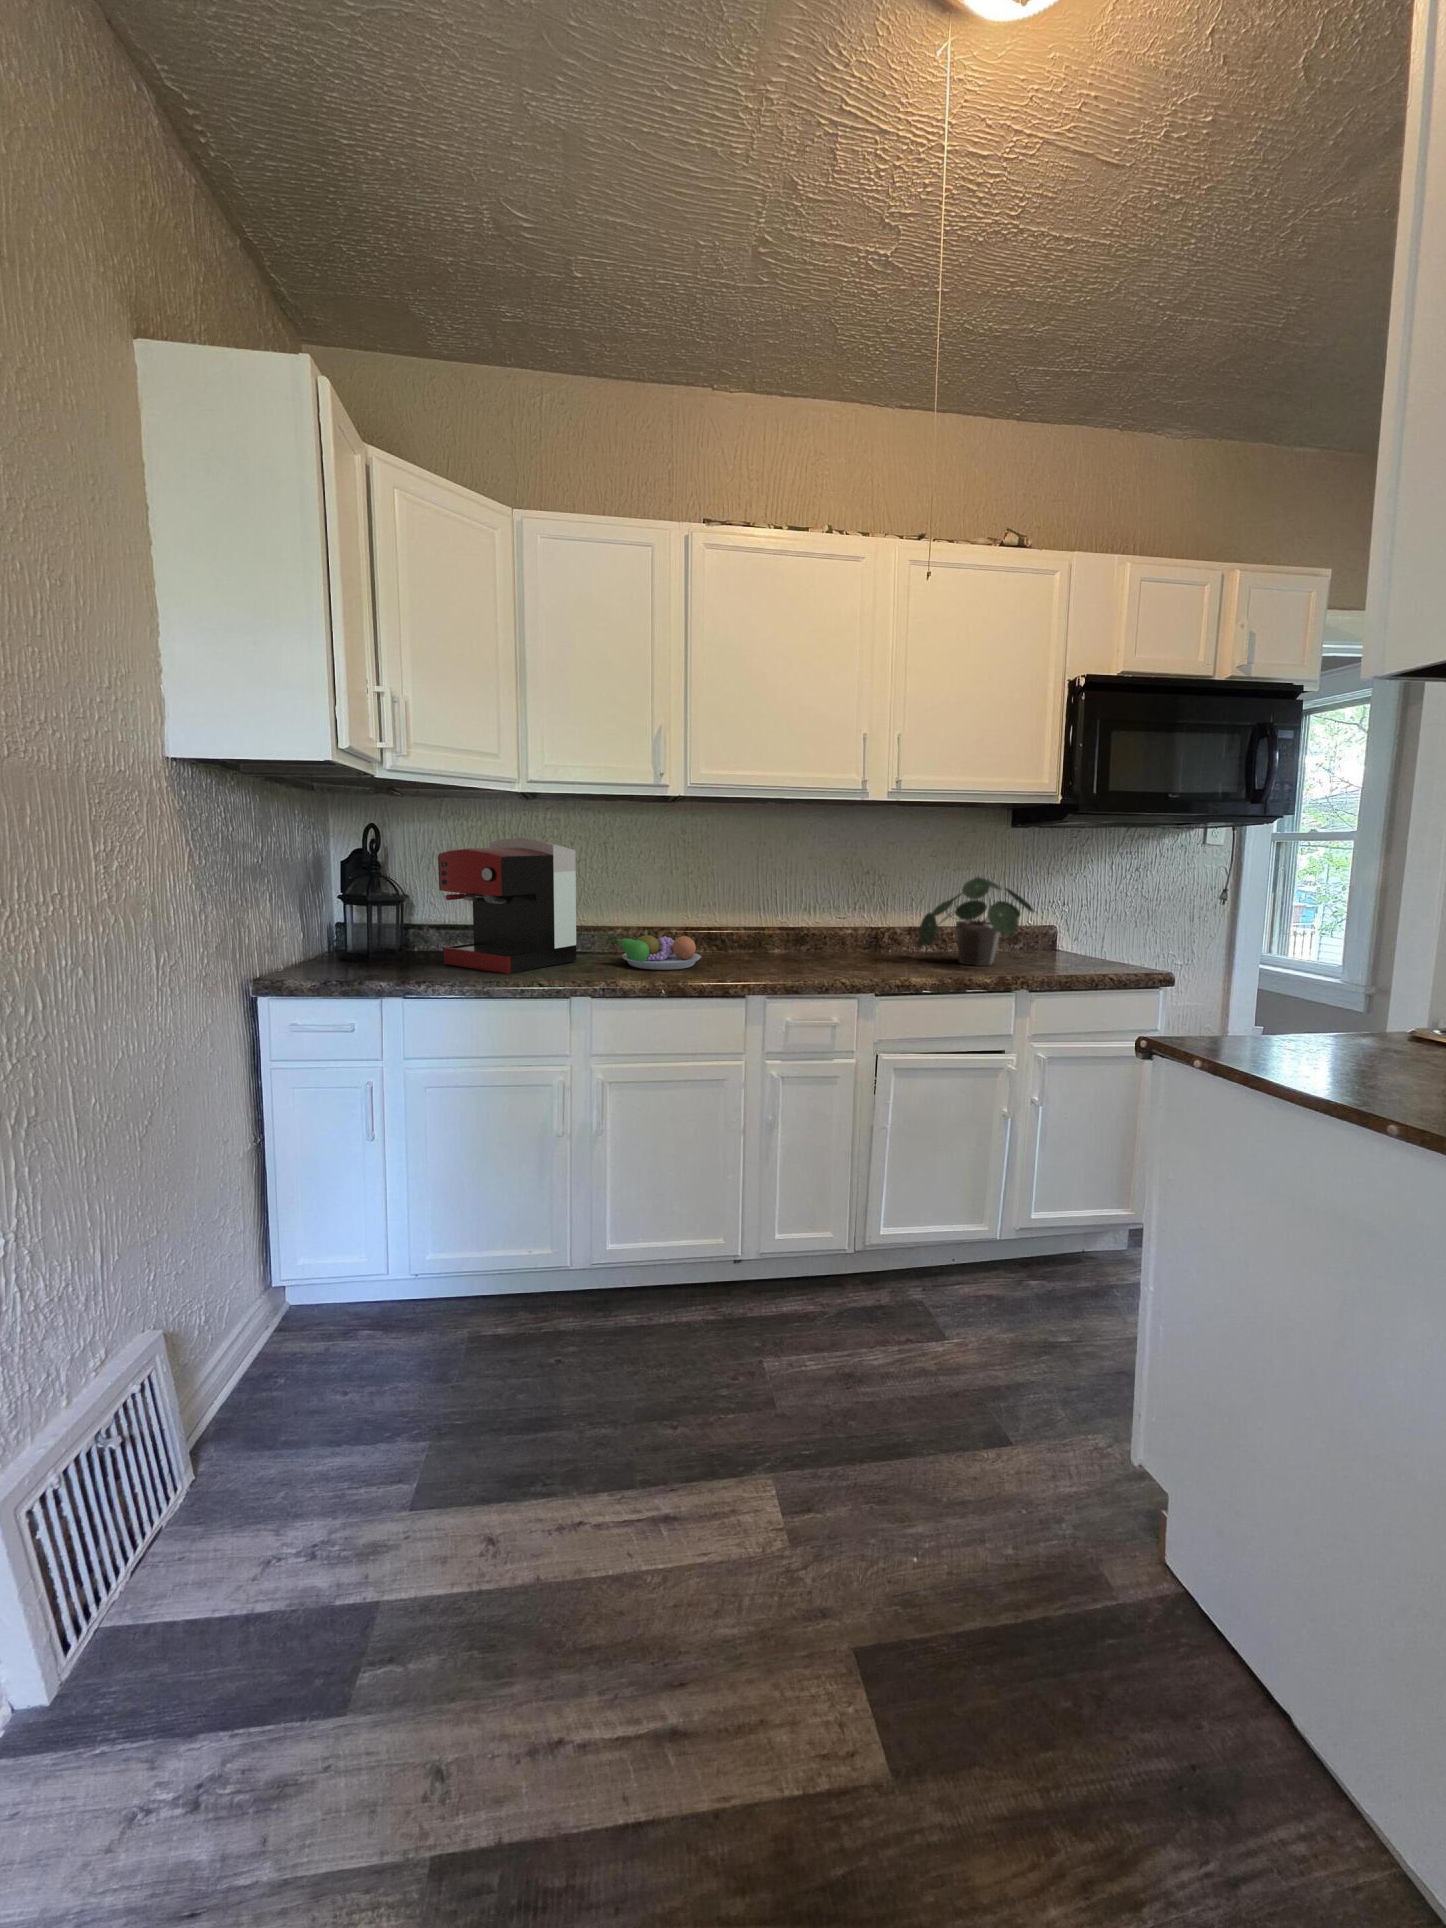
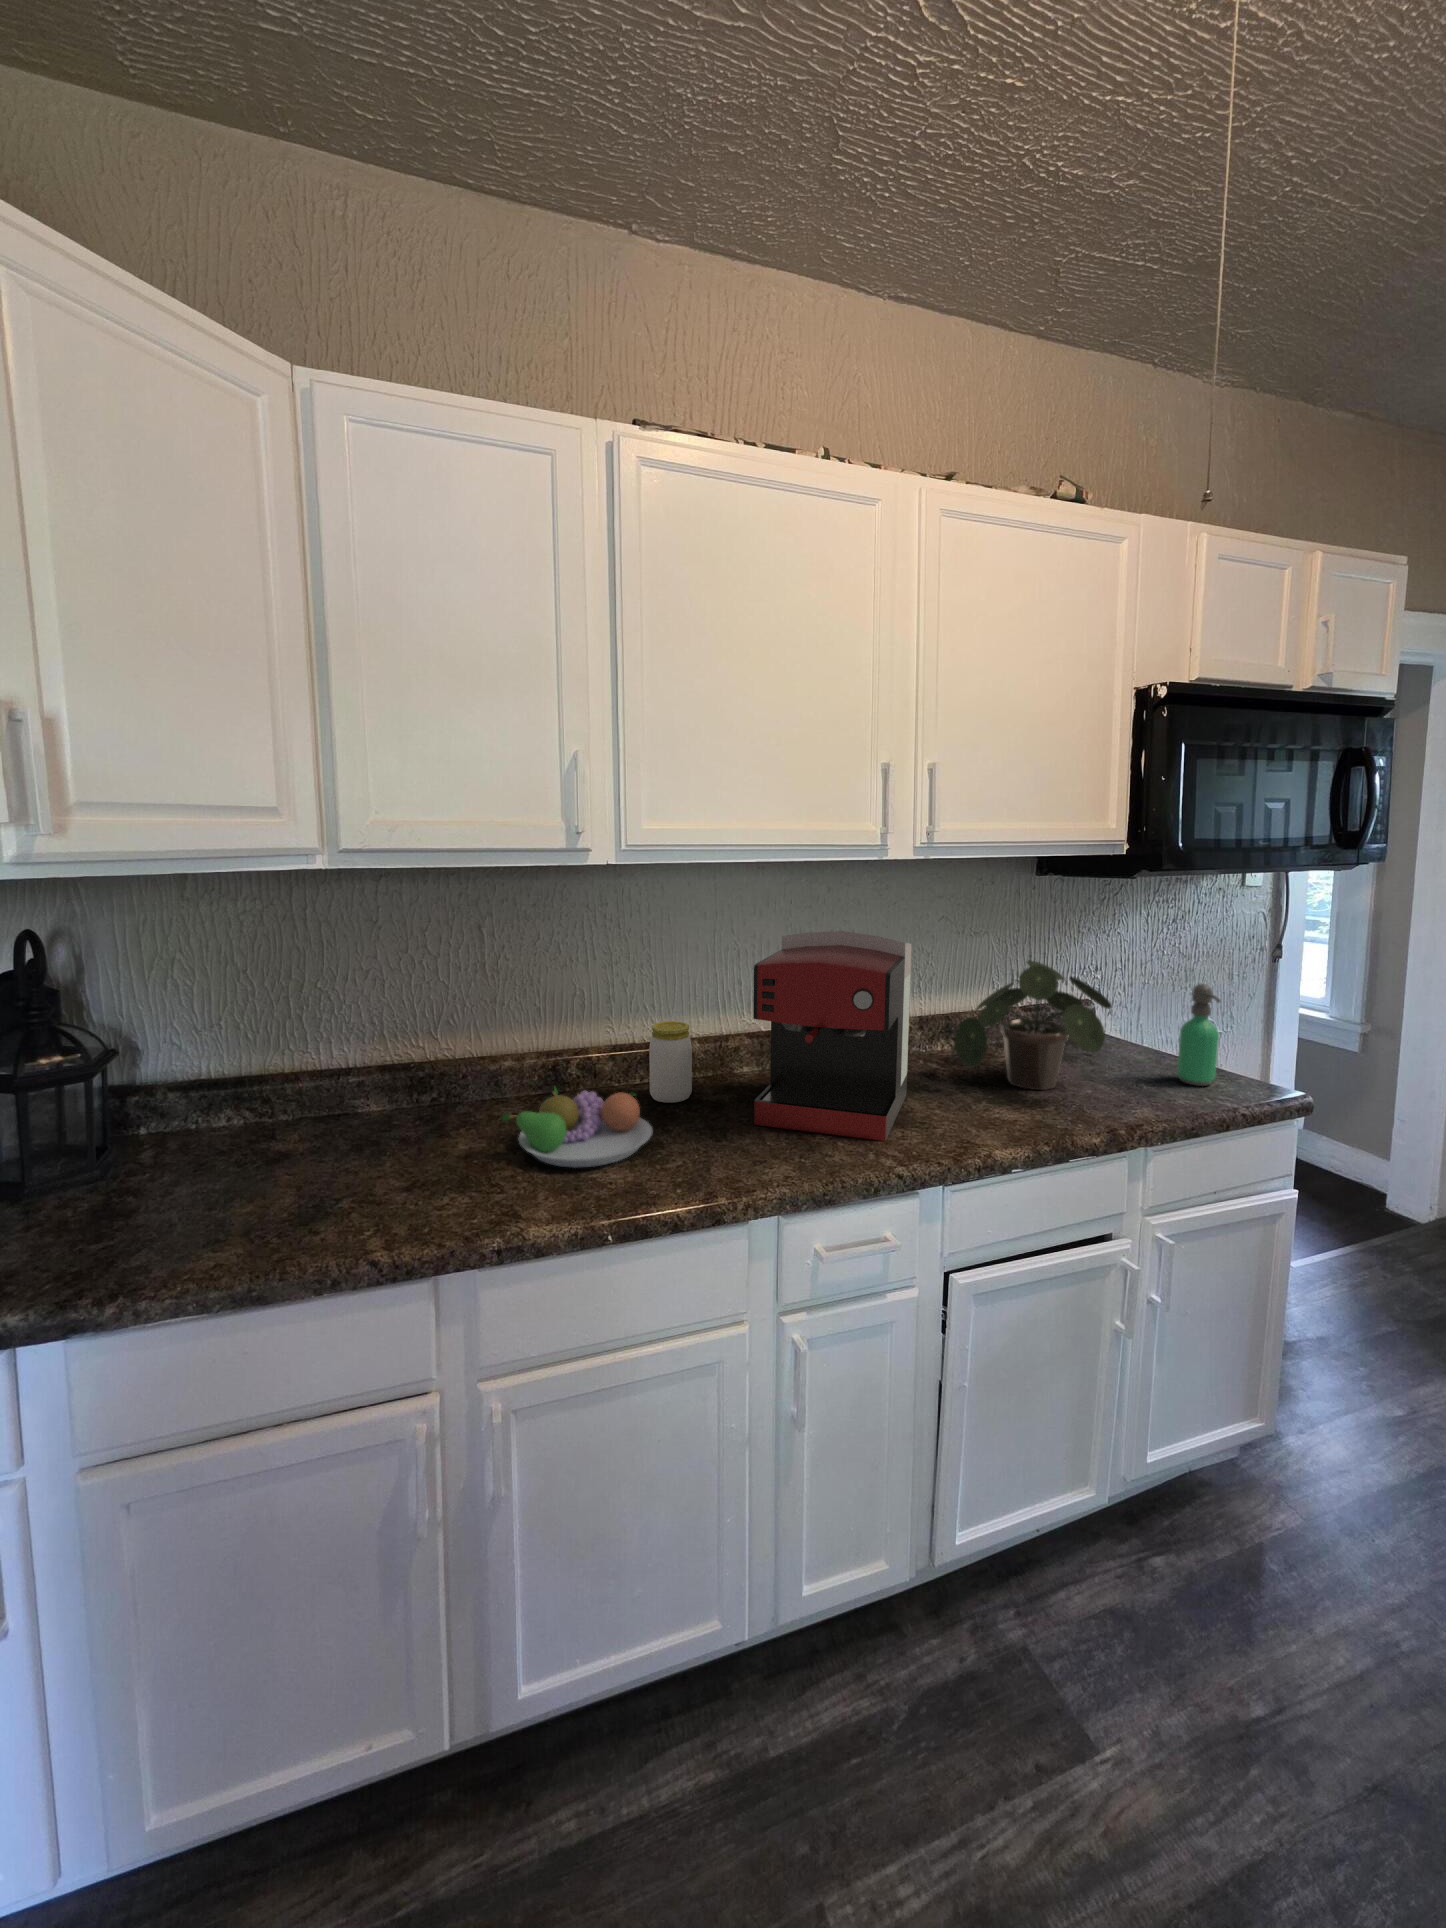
coffee maker: present [438,838,576,974] -> present [753,931,911,1141]
soap dispenser: none [1087,897,1117,971] -> present [1177,984,1220,1086]
jar: none [710,906,738,955] -> present [649,1021,692,1103]

